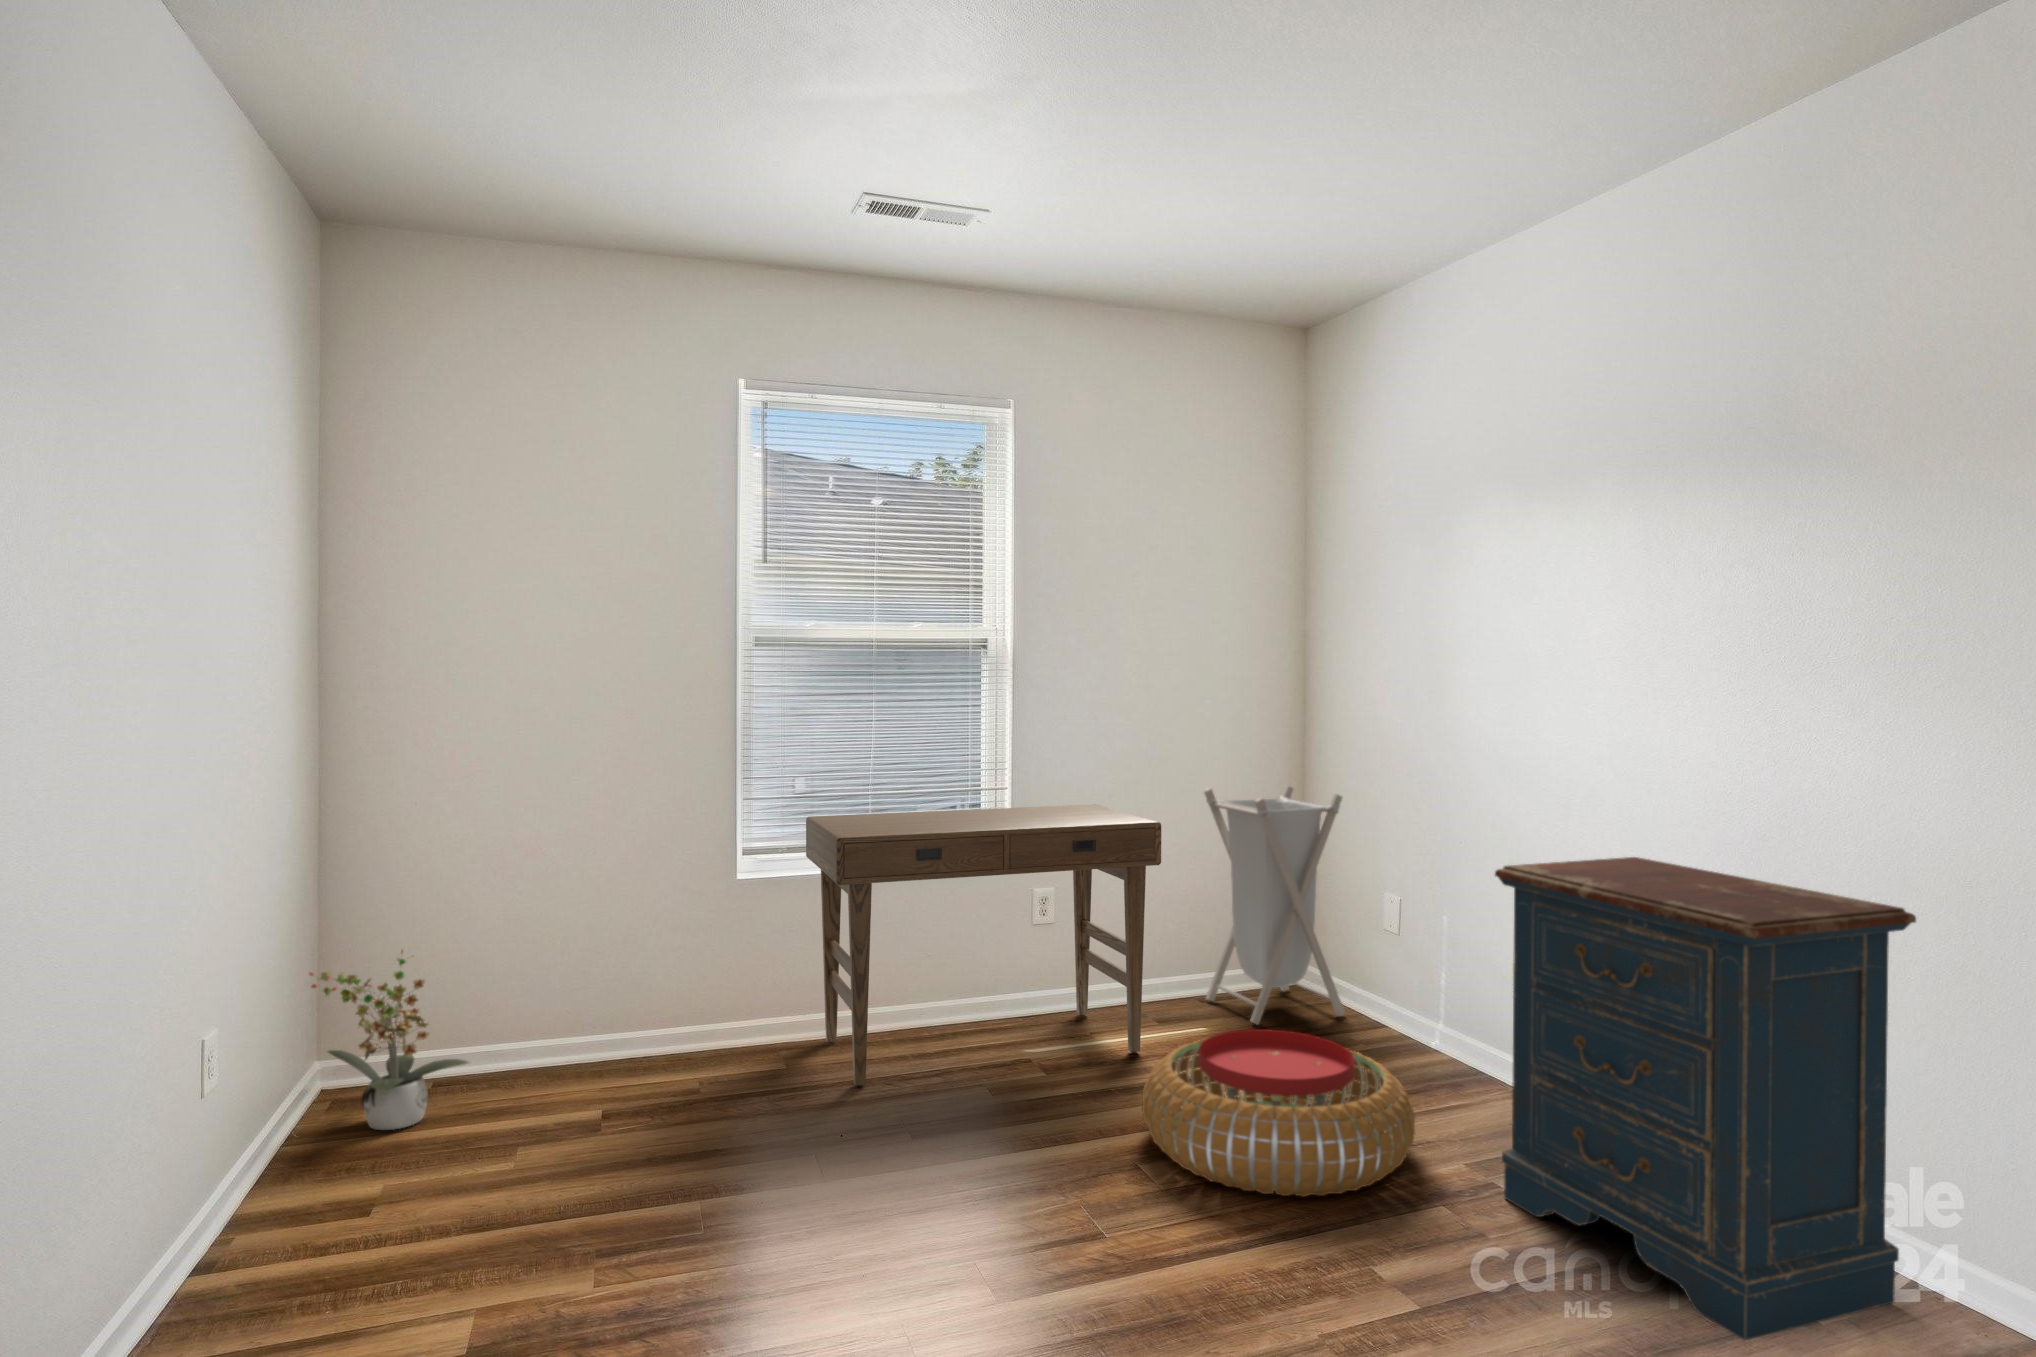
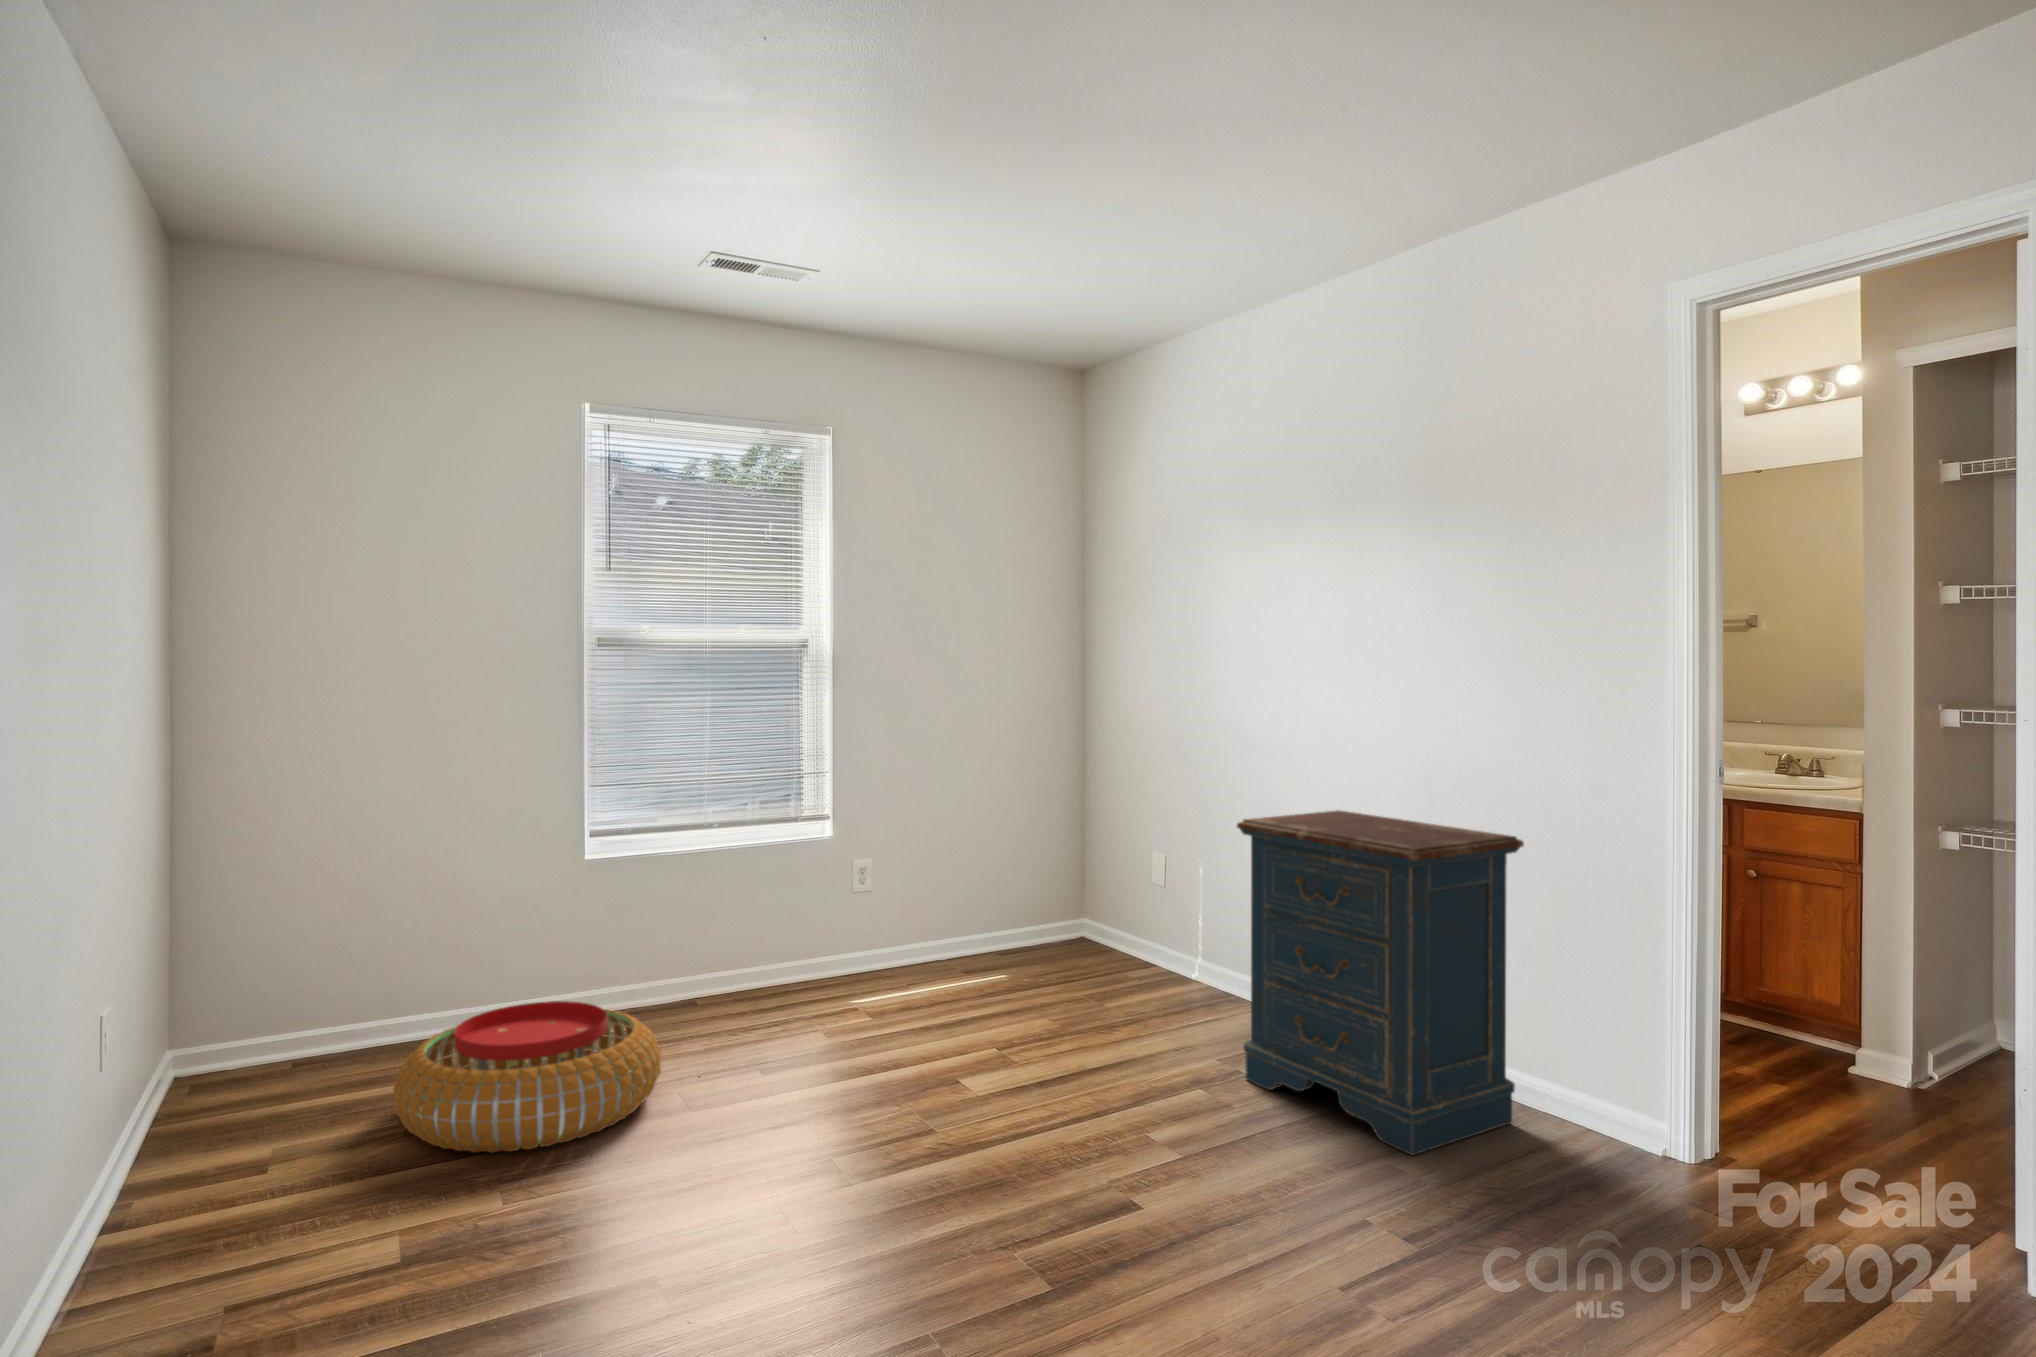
laundry hamper: present [1204,786,1345,1024] -> none [1000,766,1119,969]
desk: present [806,804,1161,1086] -> none [650,786,968,1038]
potted plant: present [310,951,469,1130] -> none [172,936,337,1105]
pouf: present [1142,1029,1415,1197] -> present [393,1001,661,1152]

